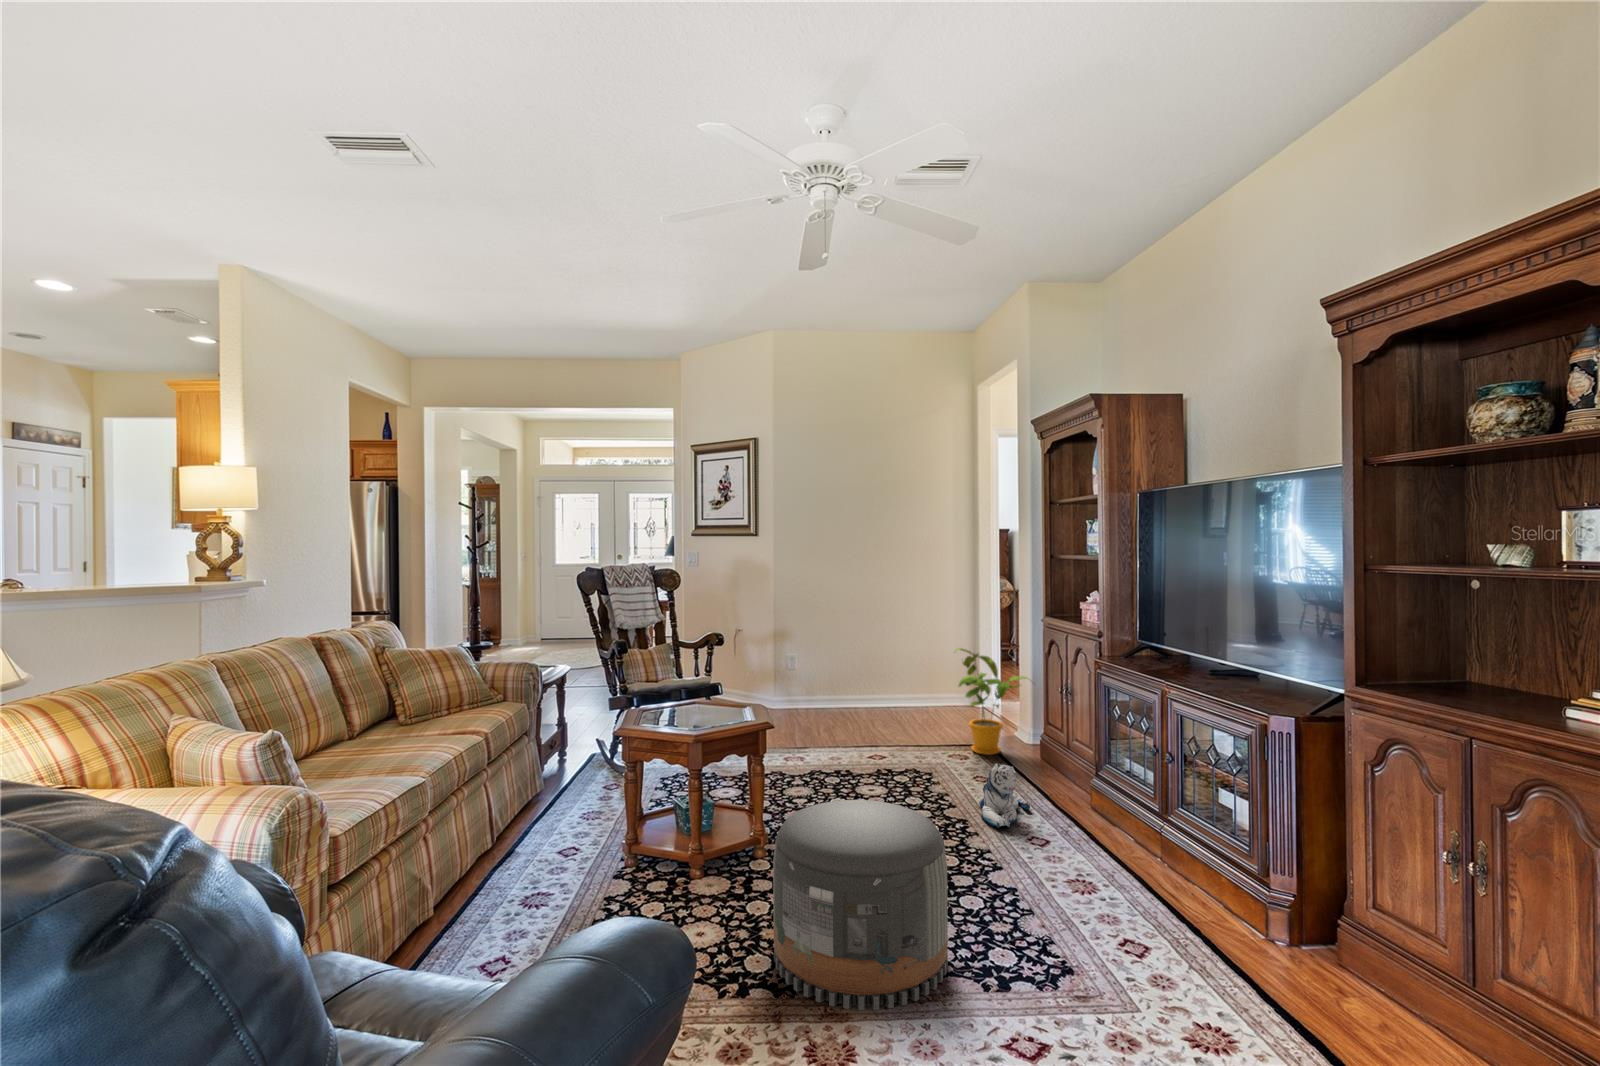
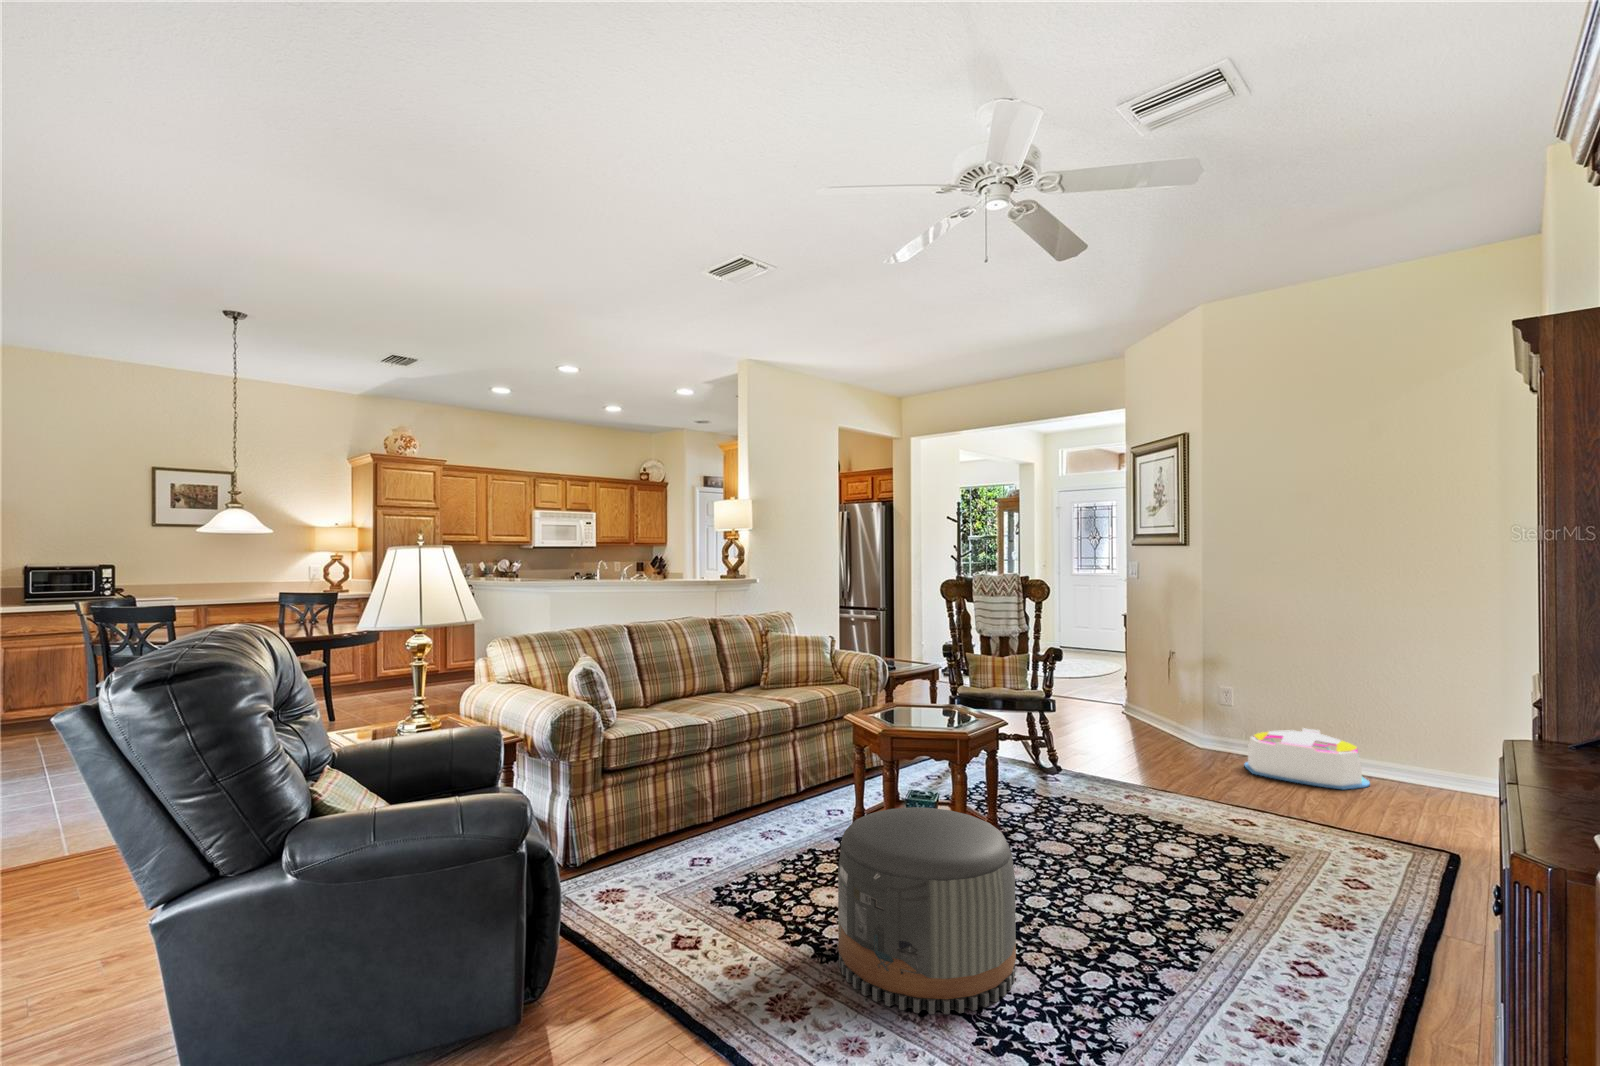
house plant: present [955,648,1028,755] -> none [1371,701,1530,863]
storage bin: none [815,678,897,720] -> present [1245,728,1370,790]
plush toy: present [979,764,1030,828] -> none [1273,850,1375,937]

